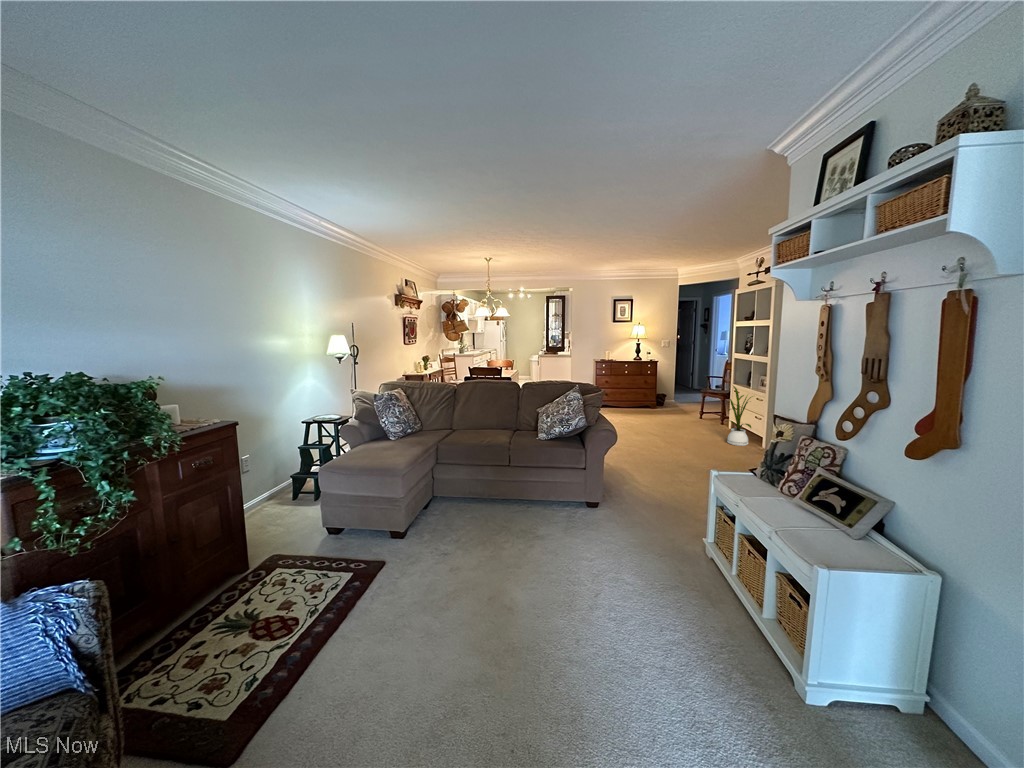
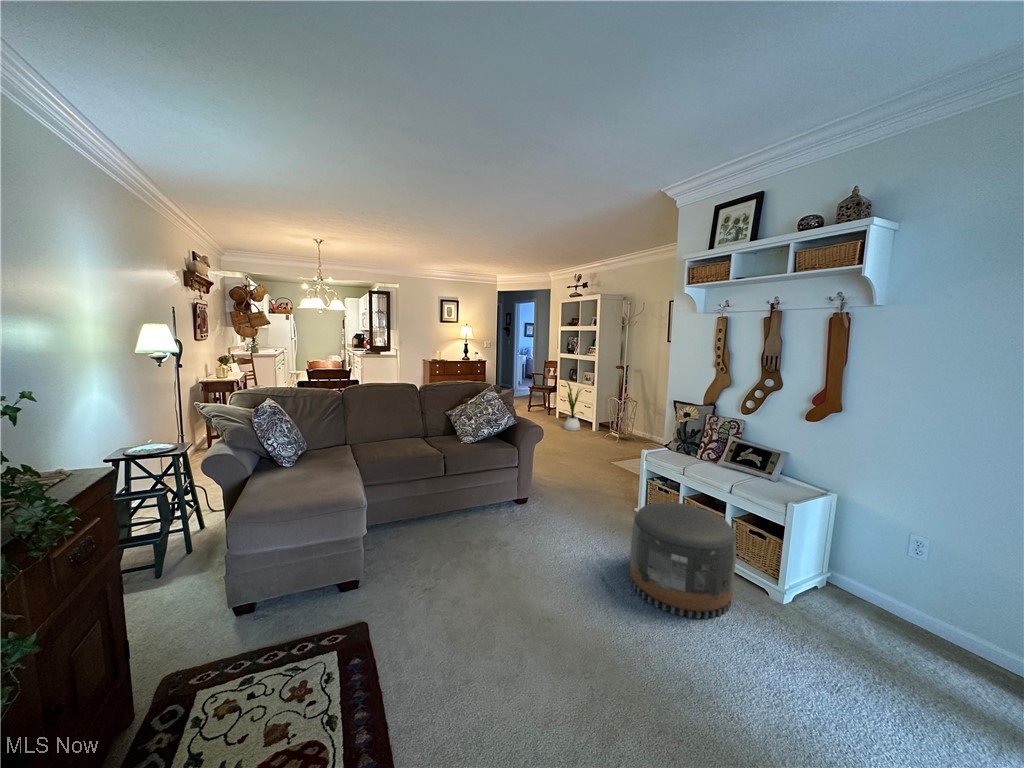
pouf: none [616,529,741,677] -> present [630,502,736,619]

